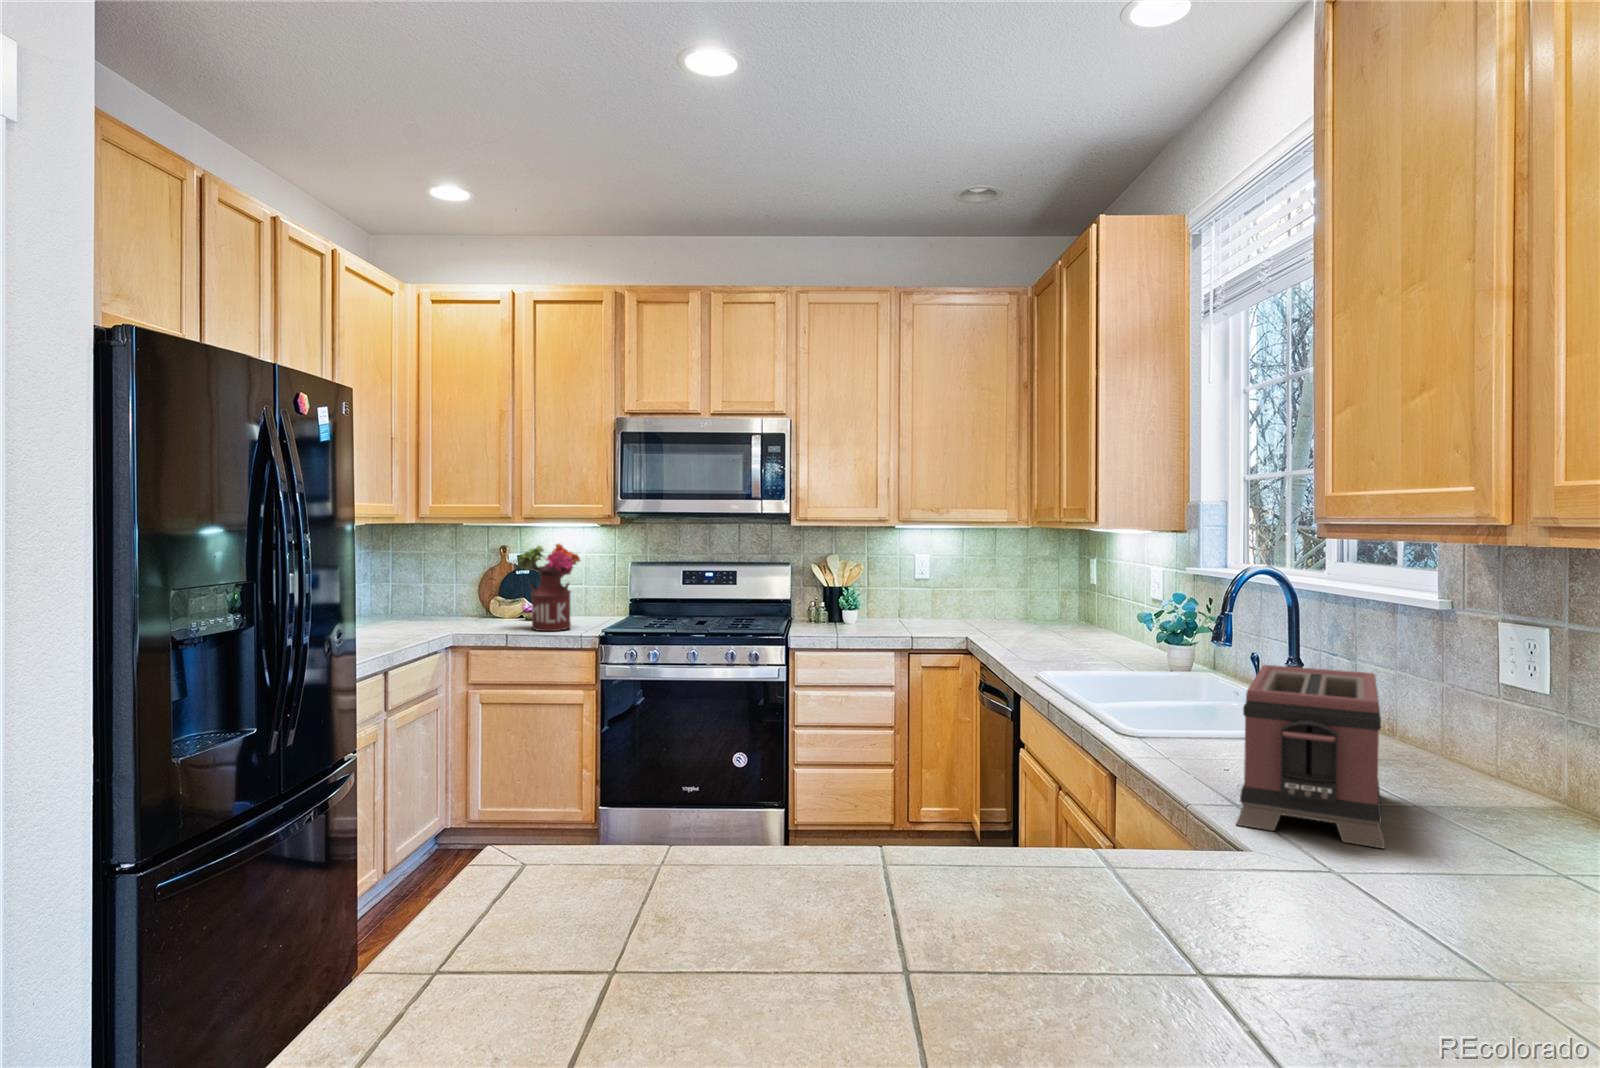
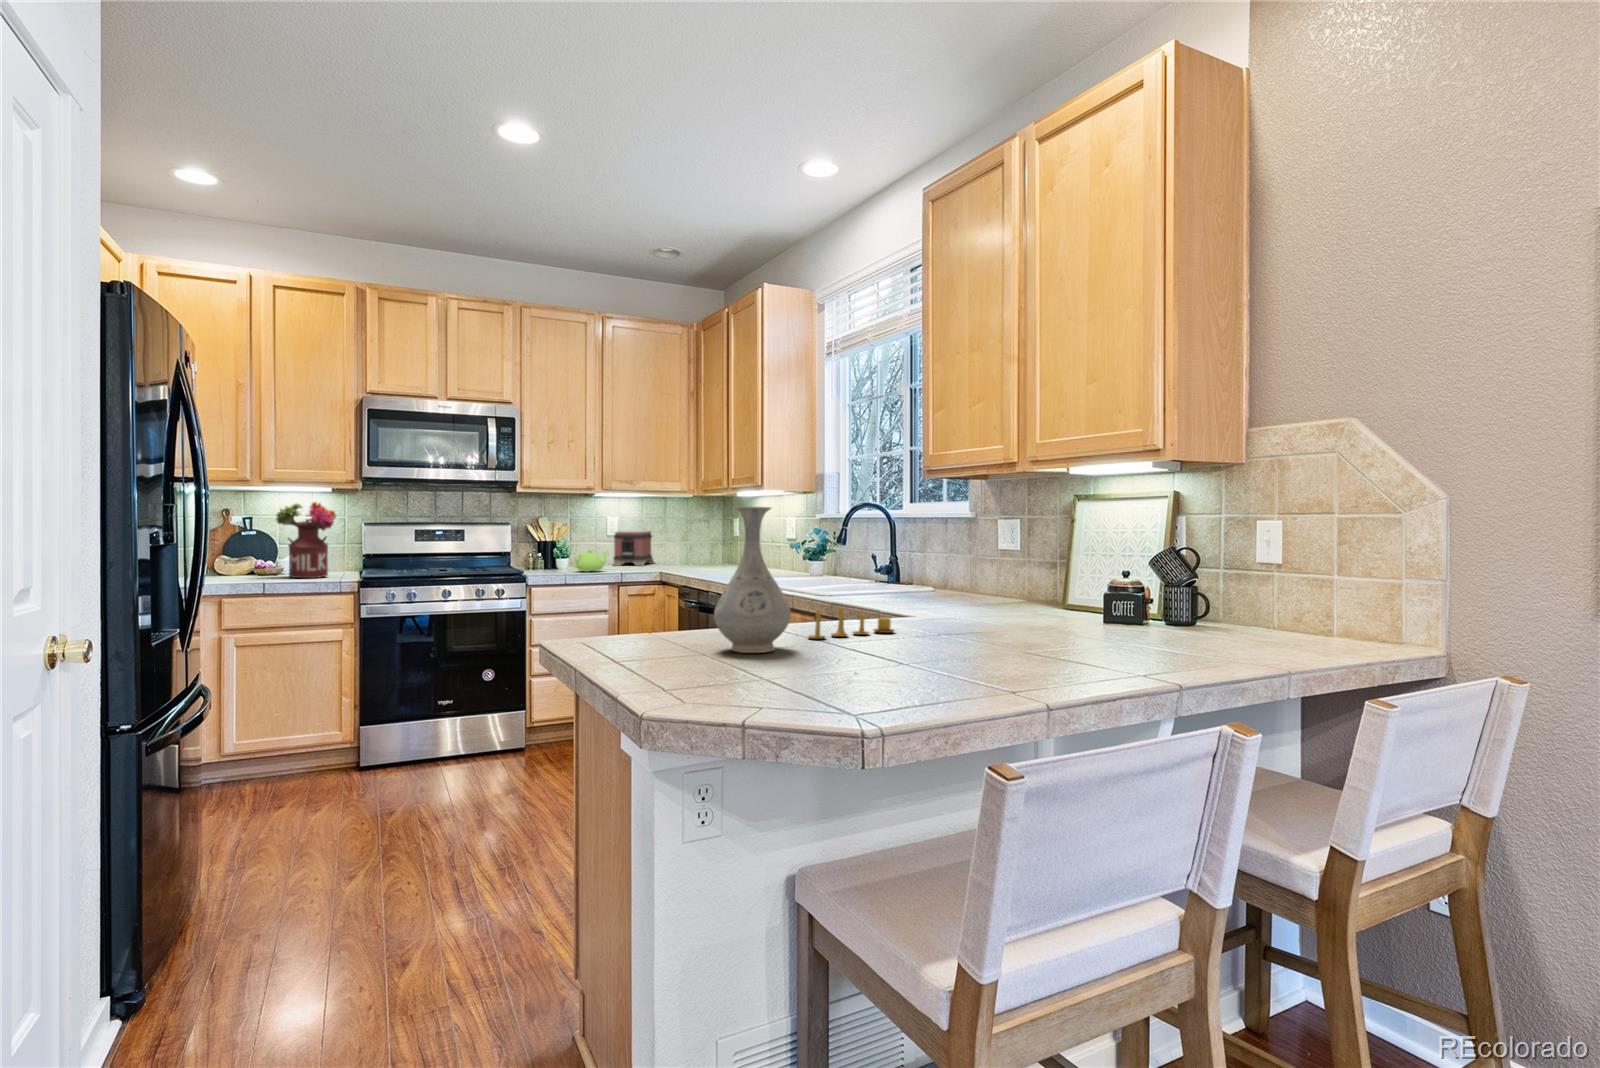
teapot: none [846,604,894,634] -> present [573,550,607,572]
toaster: present [1236,665,1385,848] -> present [613,531,654,566]
vase: none [648,667,804,984] -> present [714,507,791,653]
candle: none [898,859,1114,932] -> present [809,608,894,639]

